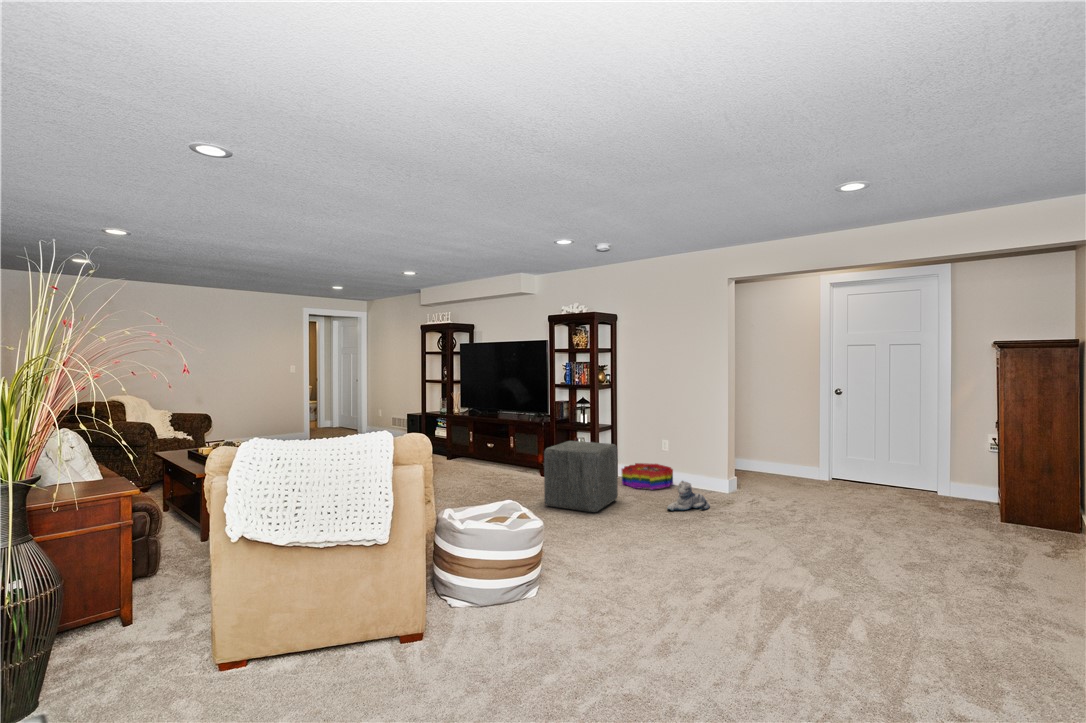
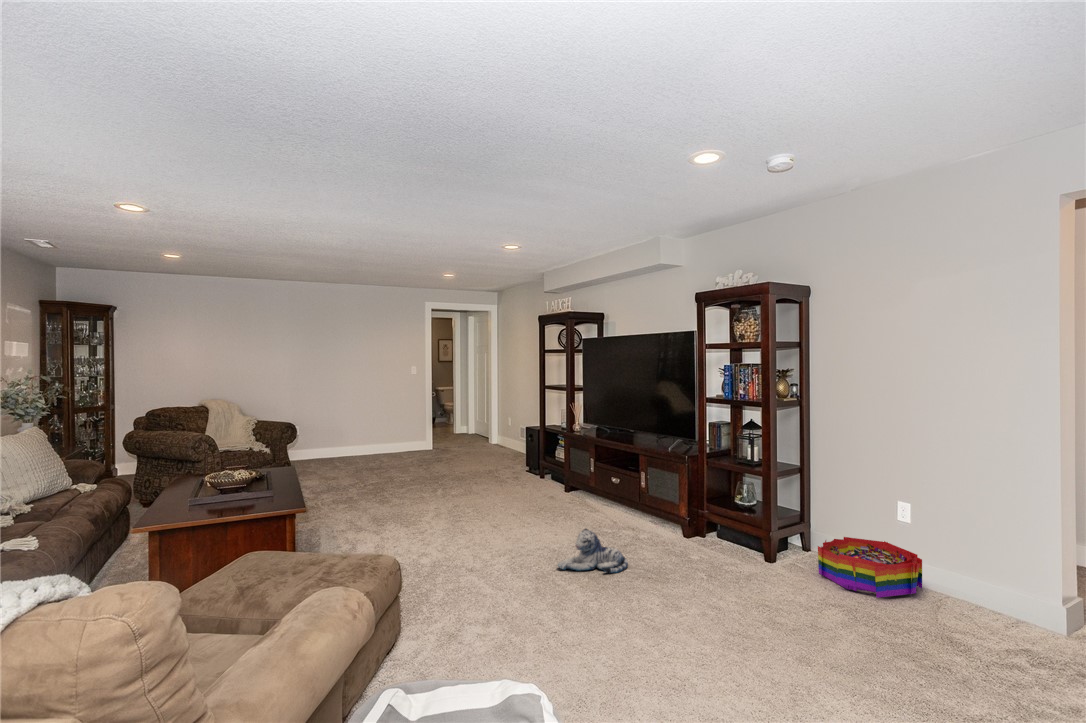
ottoman: present [544,441,618,513] -> none [667,499,809,652]
plush toy: present [667,481,710,511] -> present [558,528,628,573]

